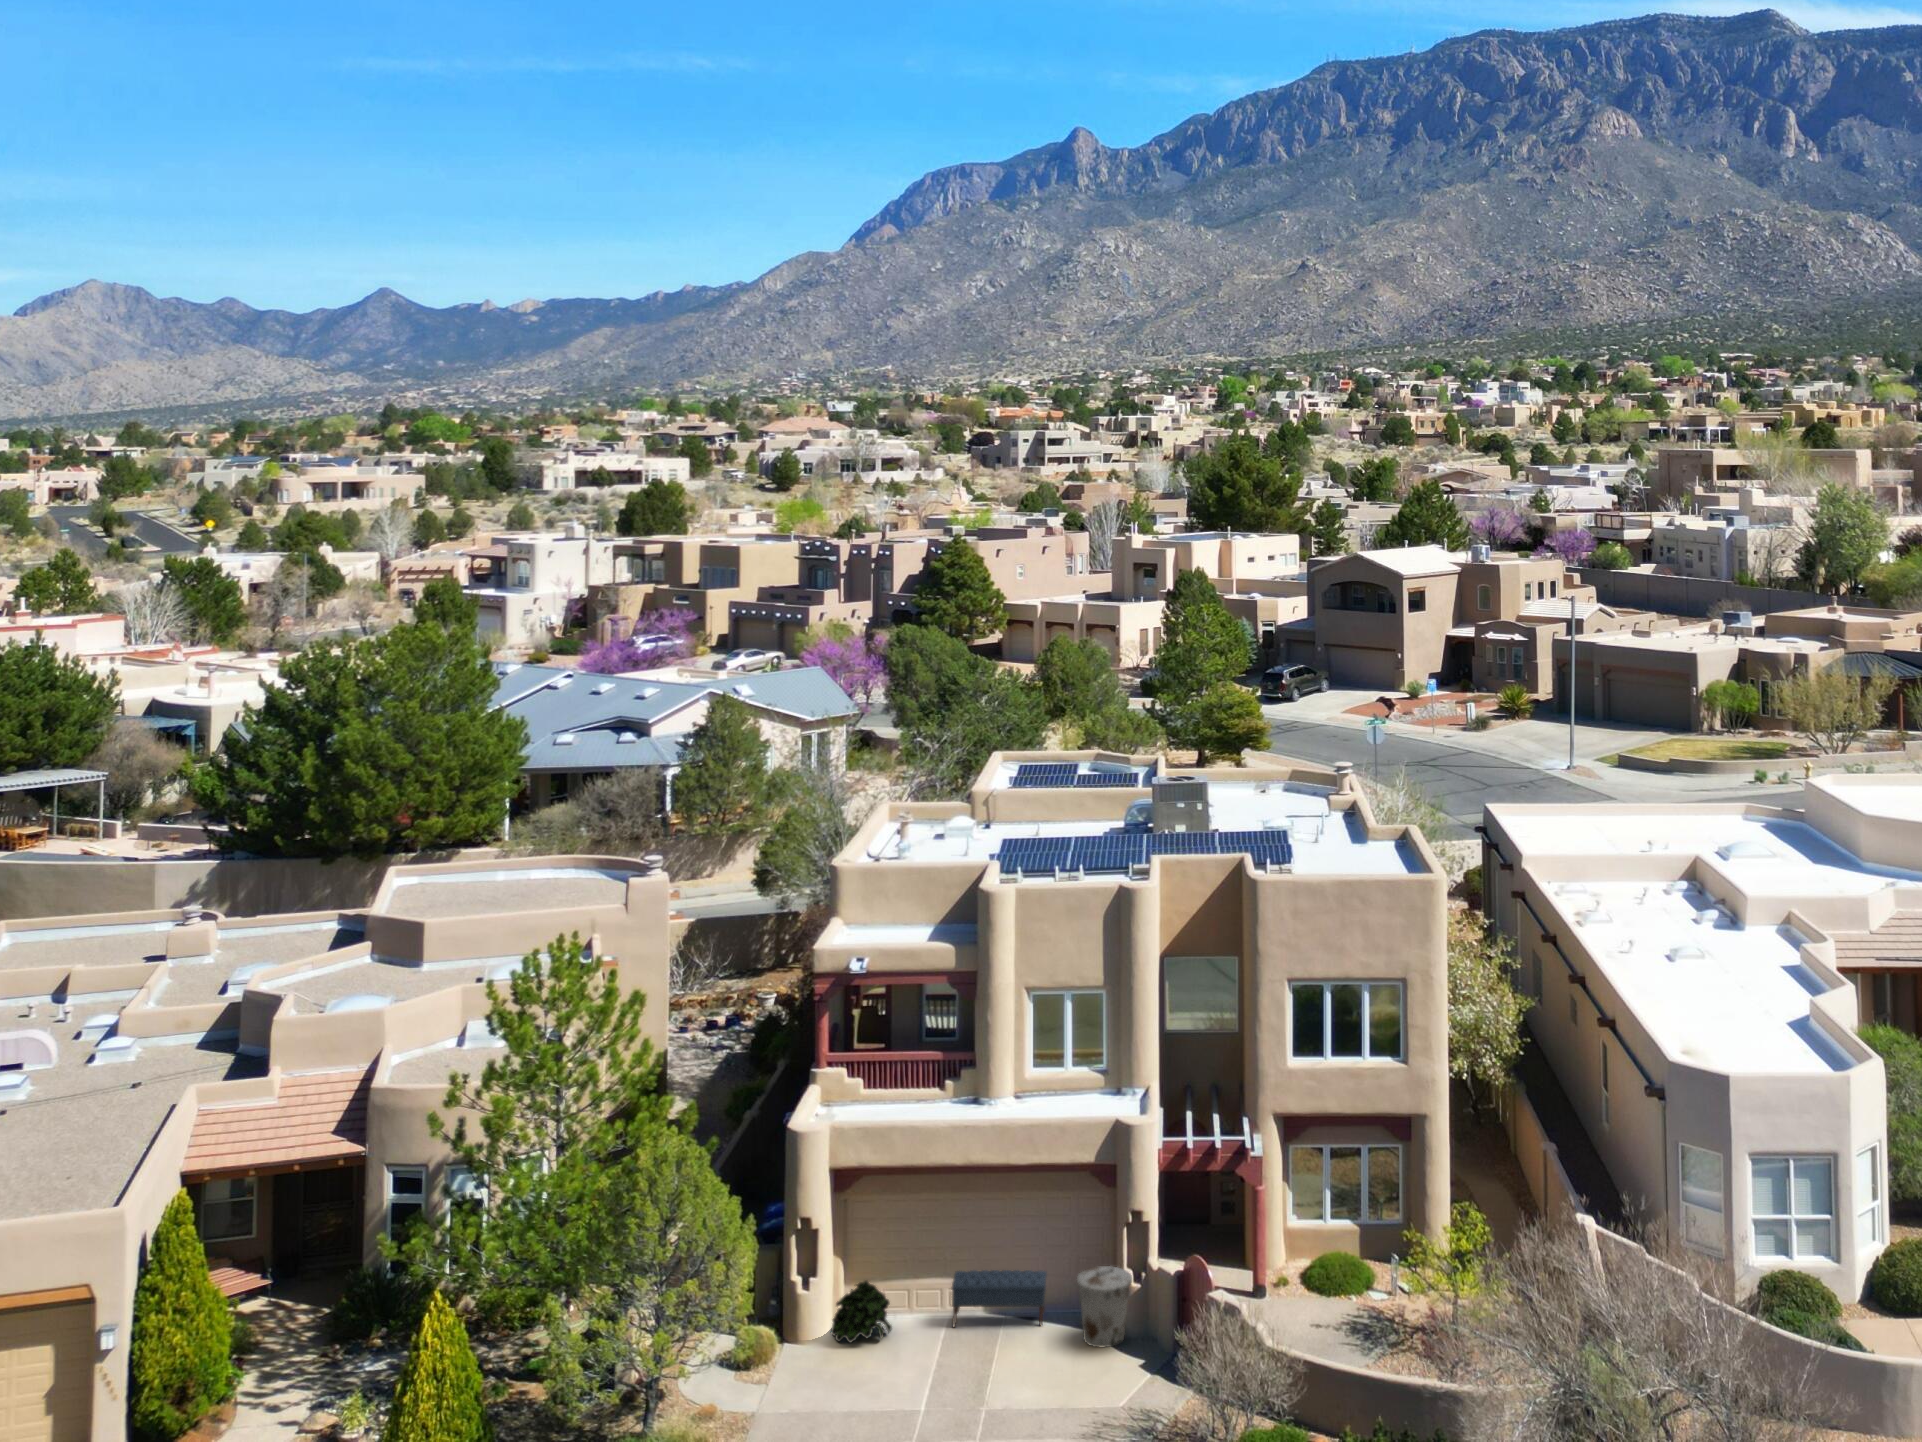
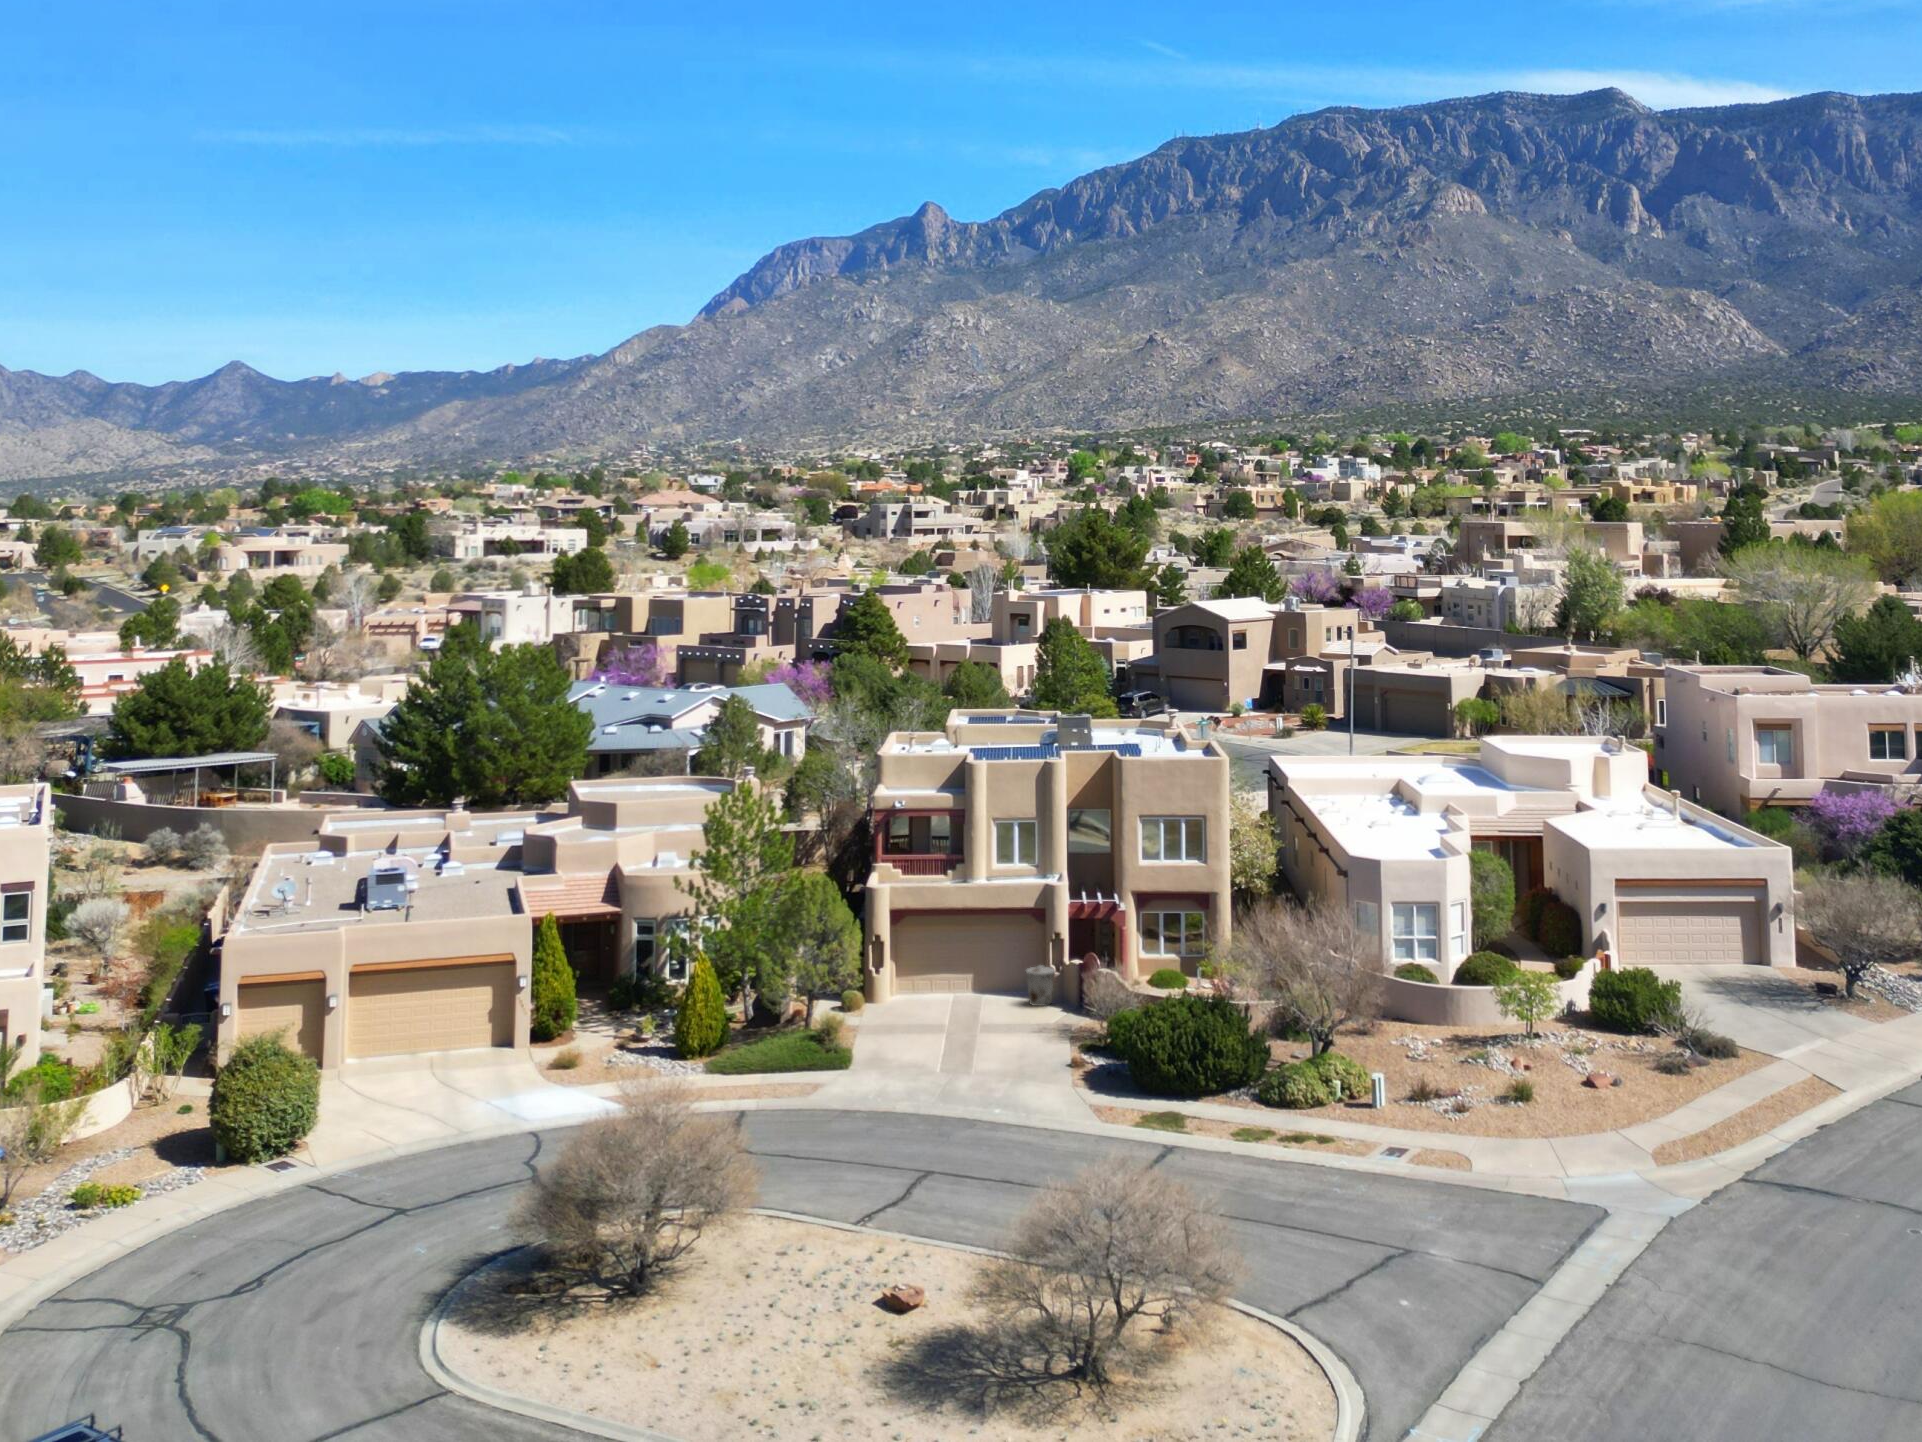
bench: present [952,1270,1047,1327] -> none [955,973,1006,1001]
potted plant: present [831,1281,892,1342] -> none [890,975,924,1006]

